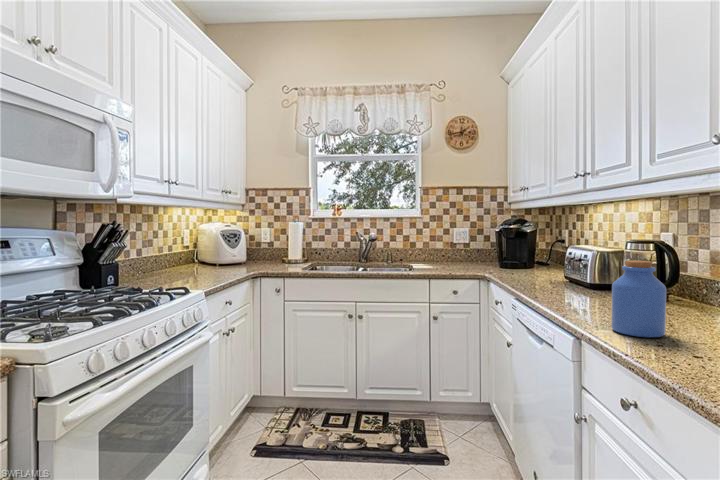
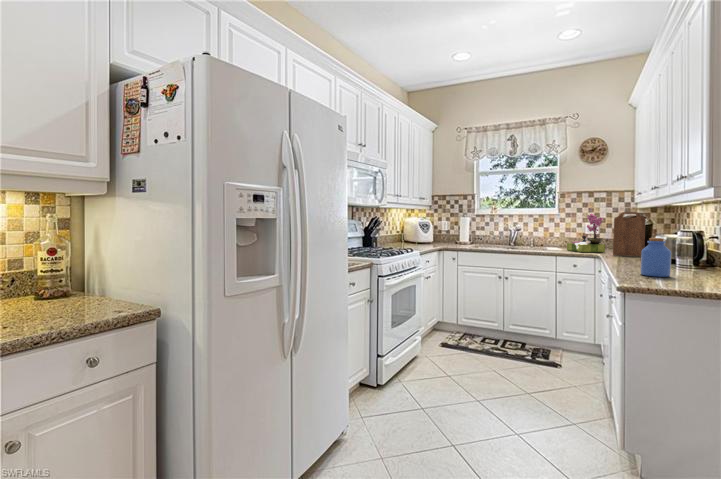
cutting board: none [502,214,540,276] -> present [613,212,646,256]
flower arrangement: none [438,215,486,272] -> present [567,214,605,252]

